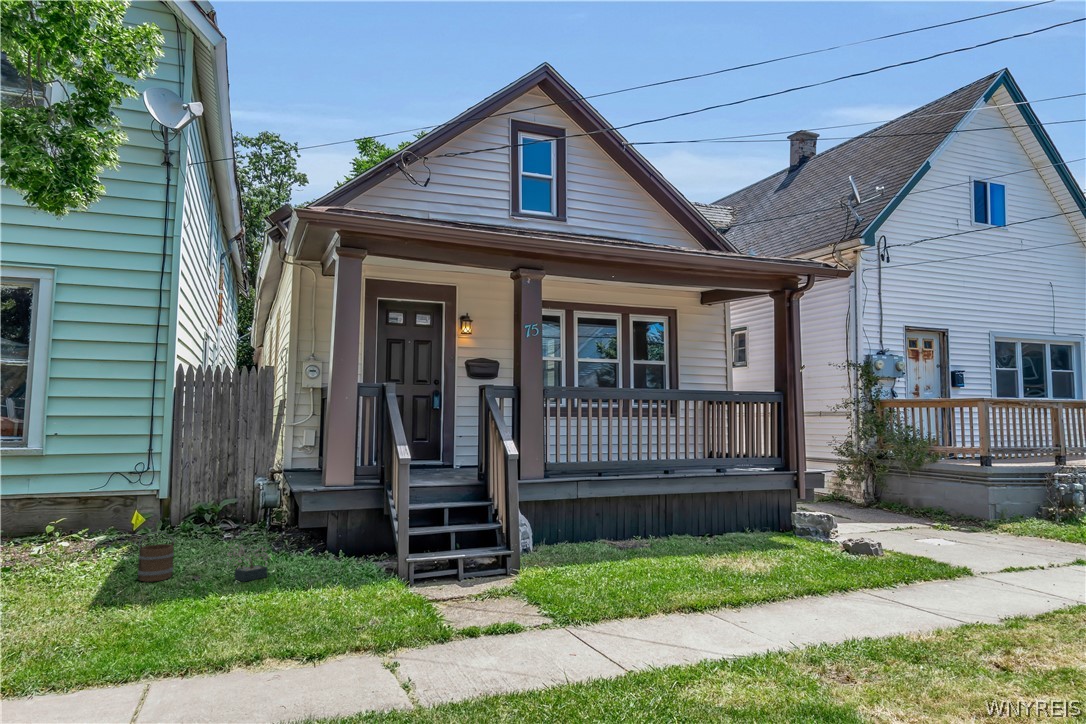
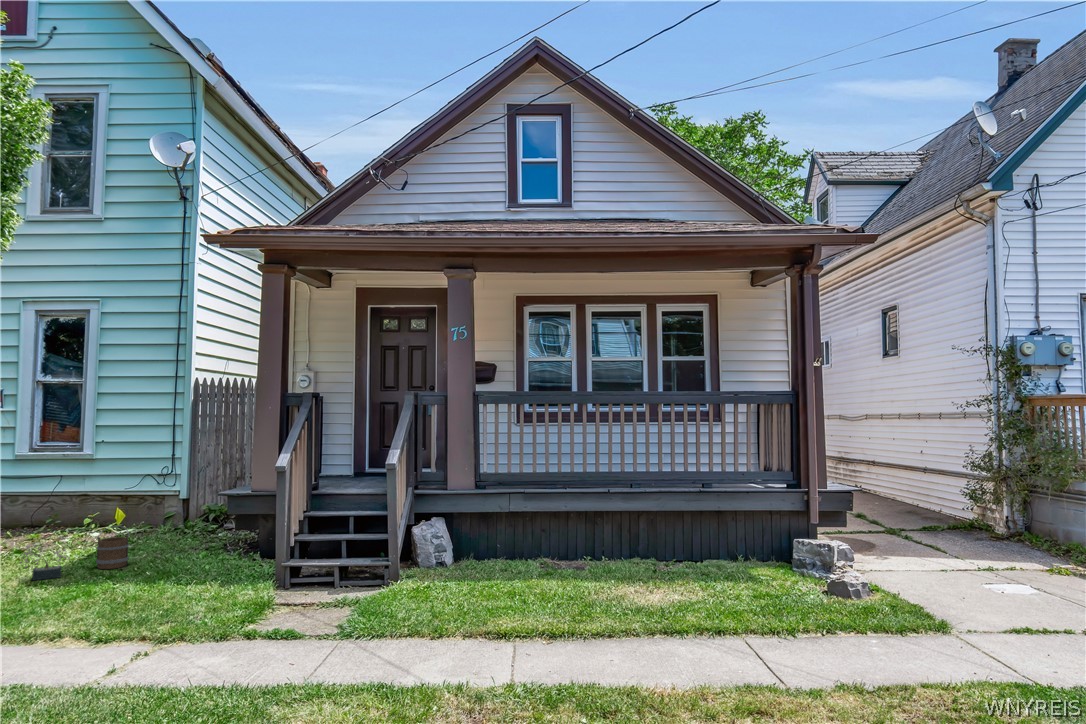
decorative plant: present [227,544,271,581] -> present [20,545,66,580]

